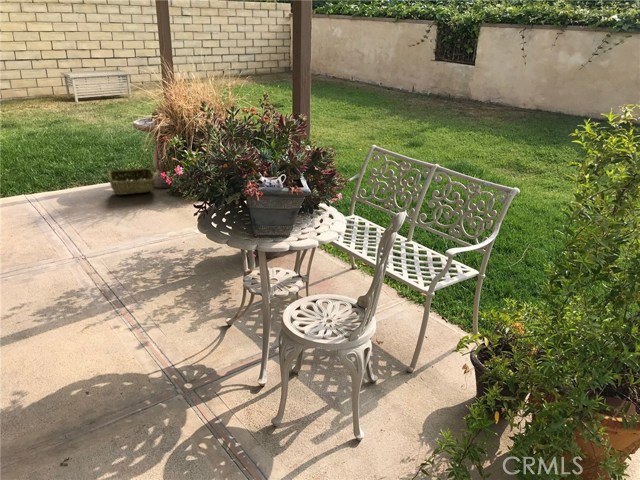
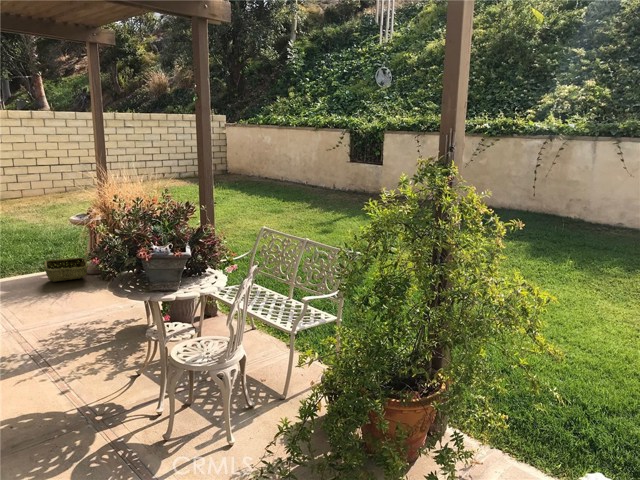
storage bench: present [61,69,132,102] -> none [5,175,74,205]

